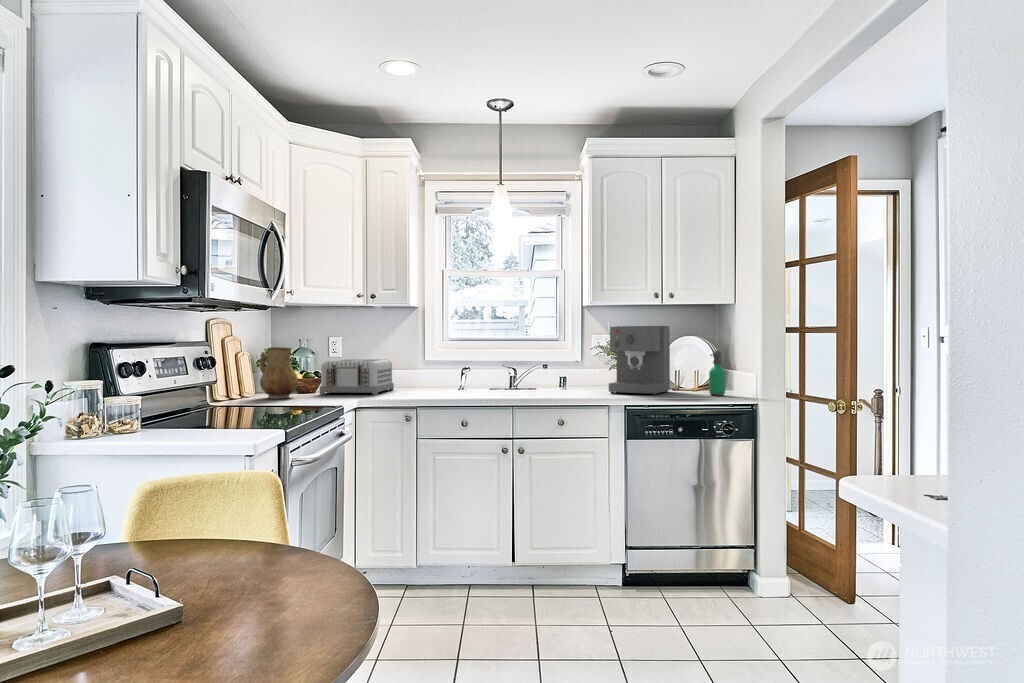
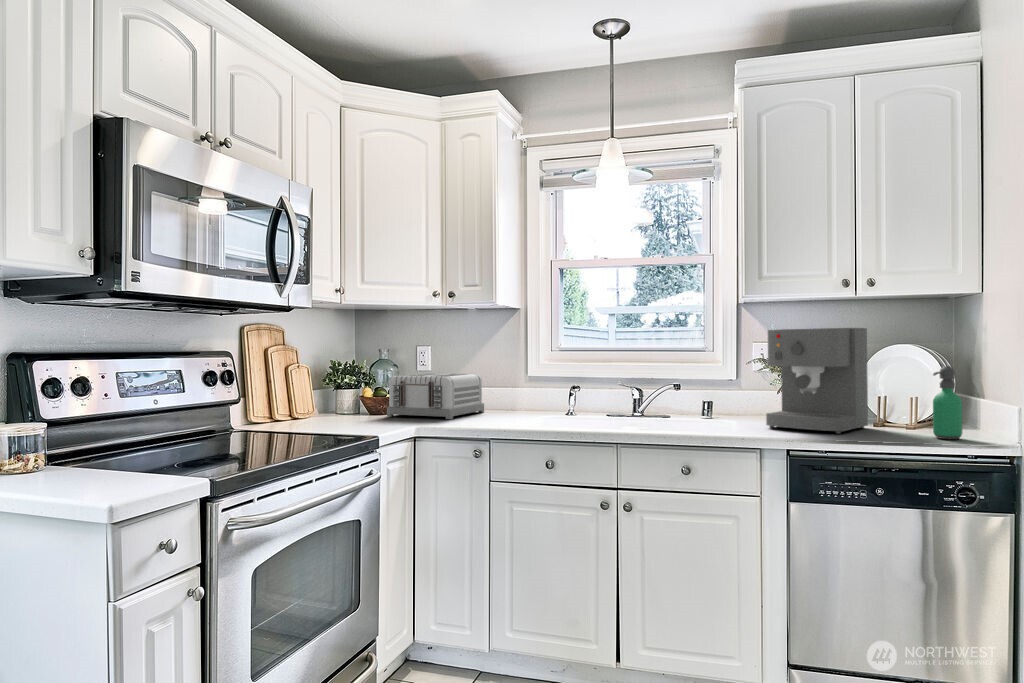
ceramic pitcher: present [260,347,298,399] -> none [311,358,356,422]

